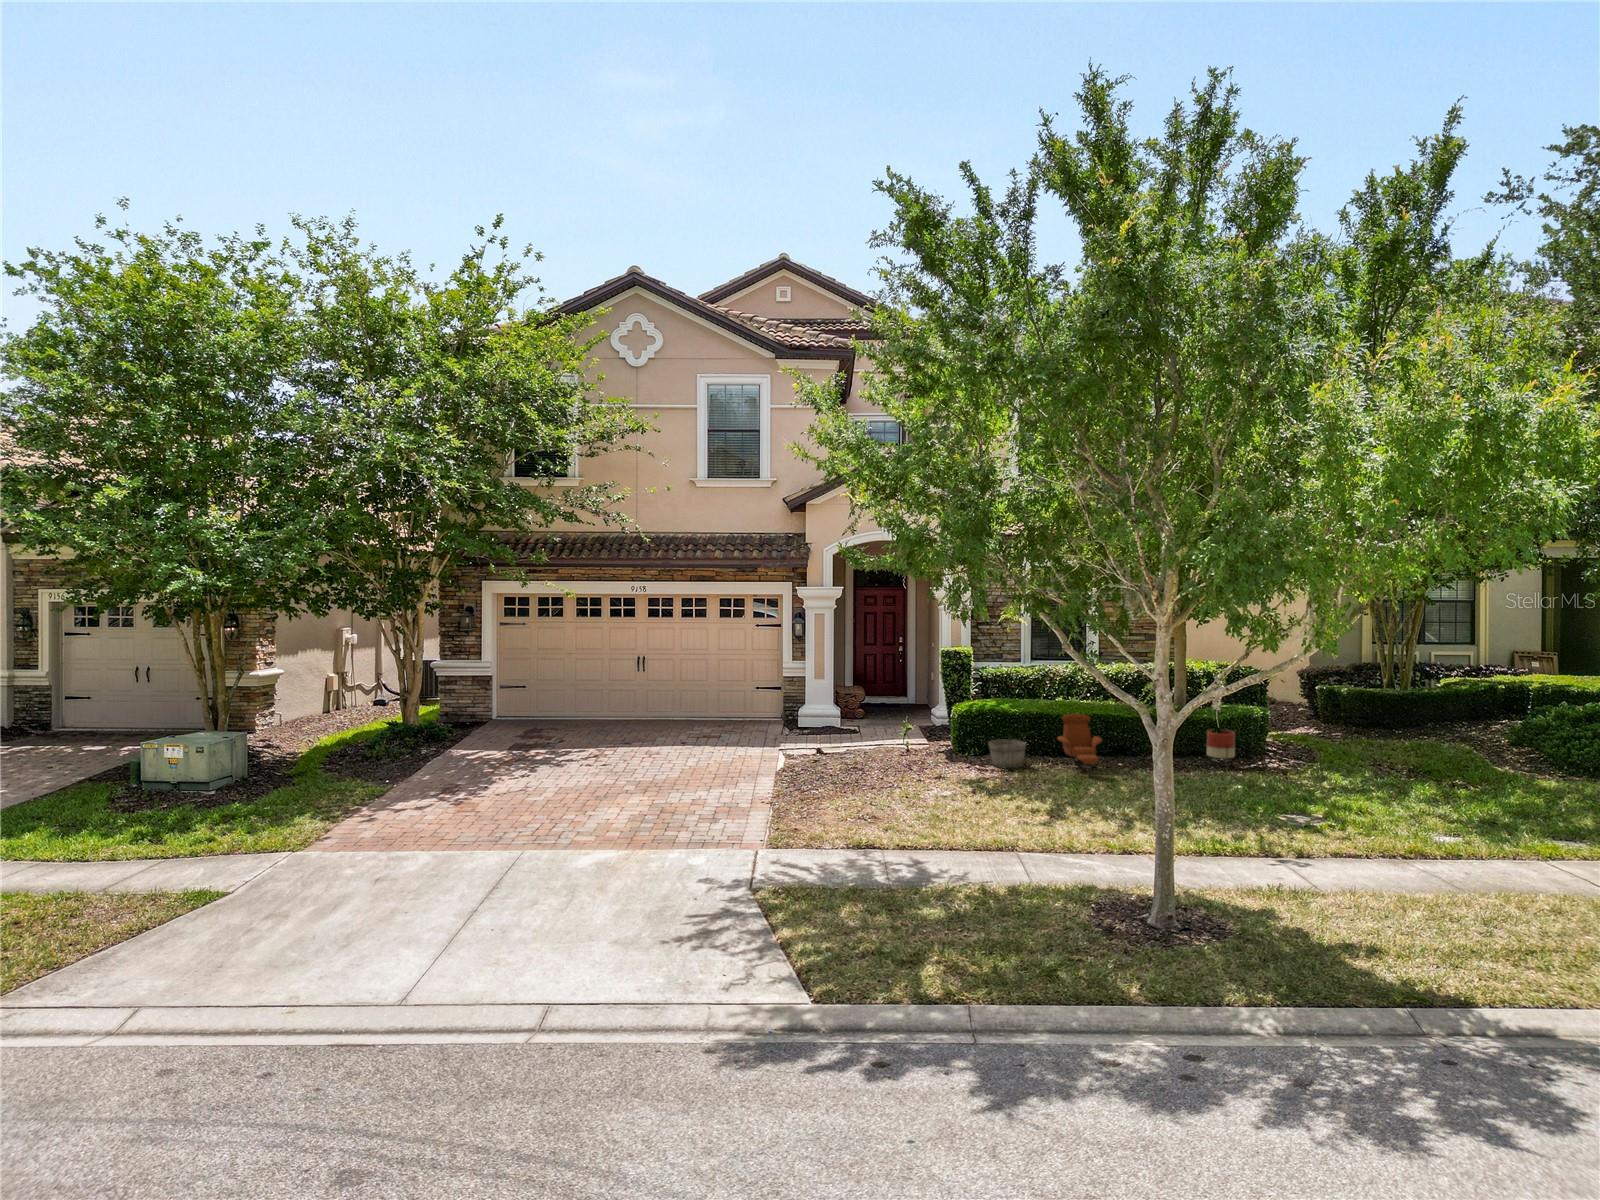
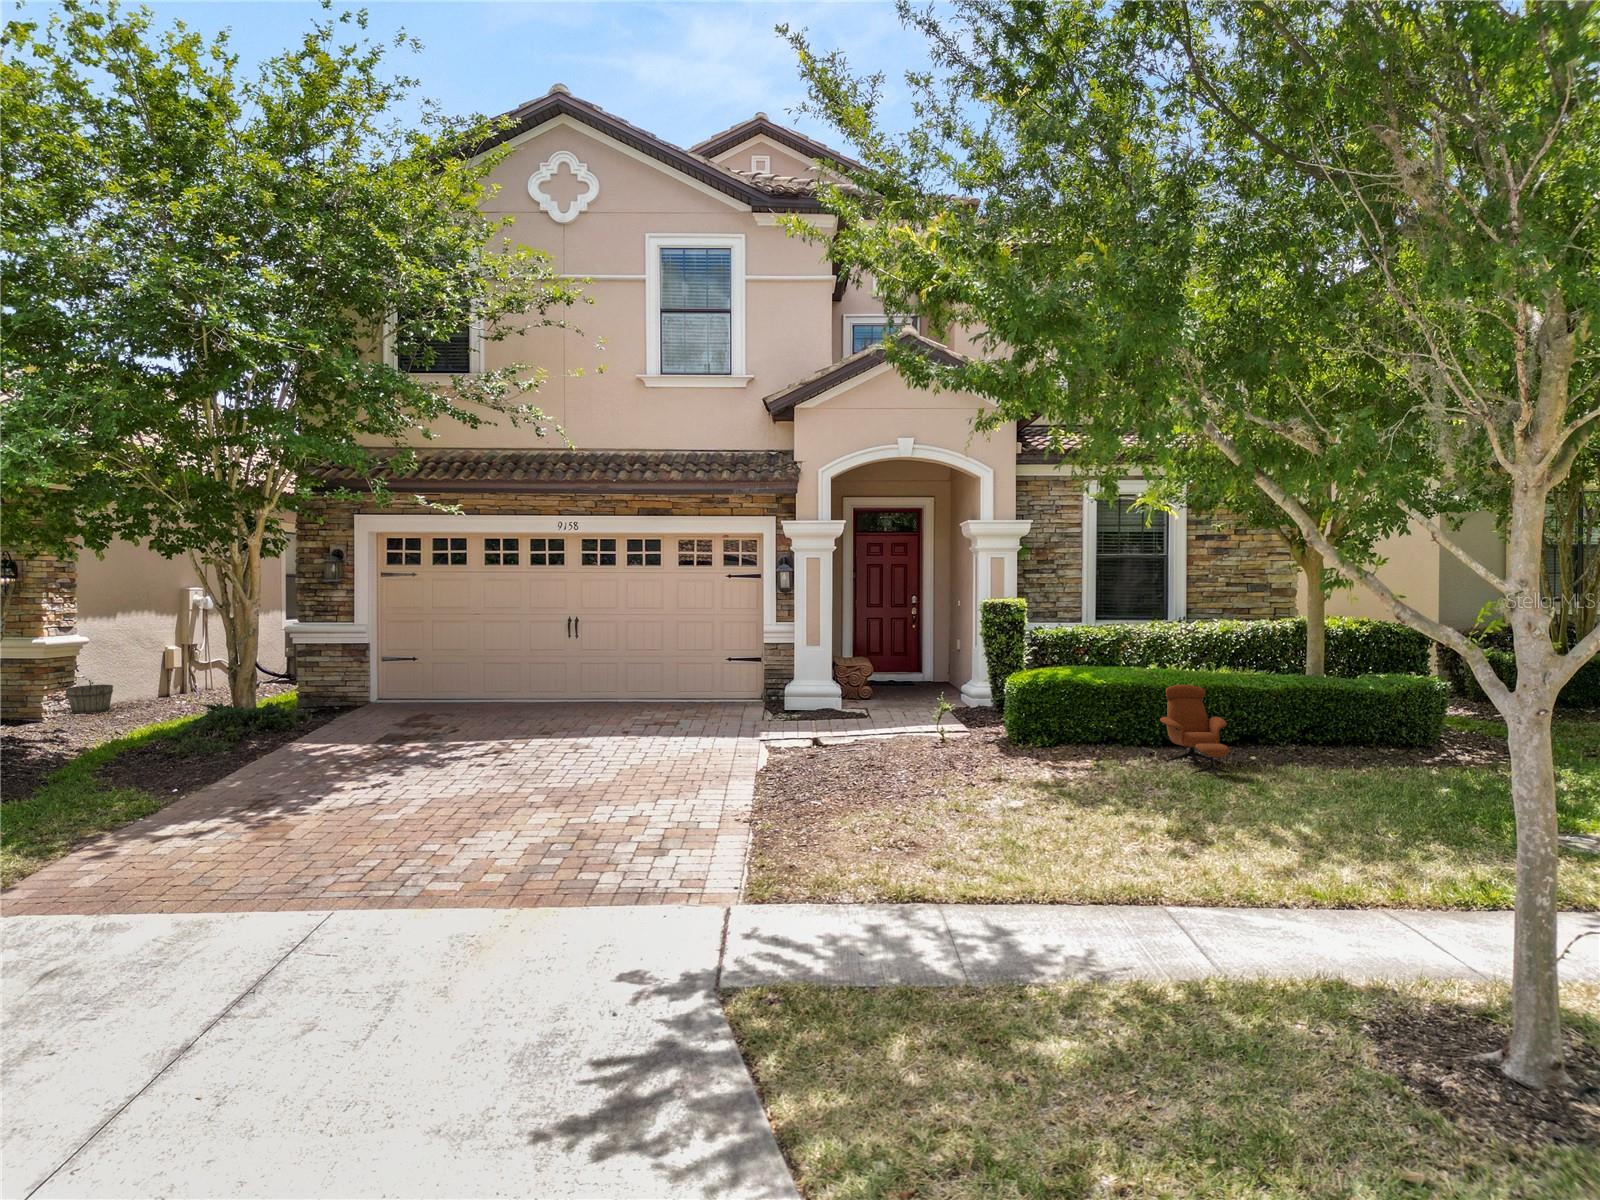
planter: present [1206,730,1235,759] -> none [1370,706,1415,763]
wooden bucket: present [989,739,1026,768] -> present [65,678,113,714]

